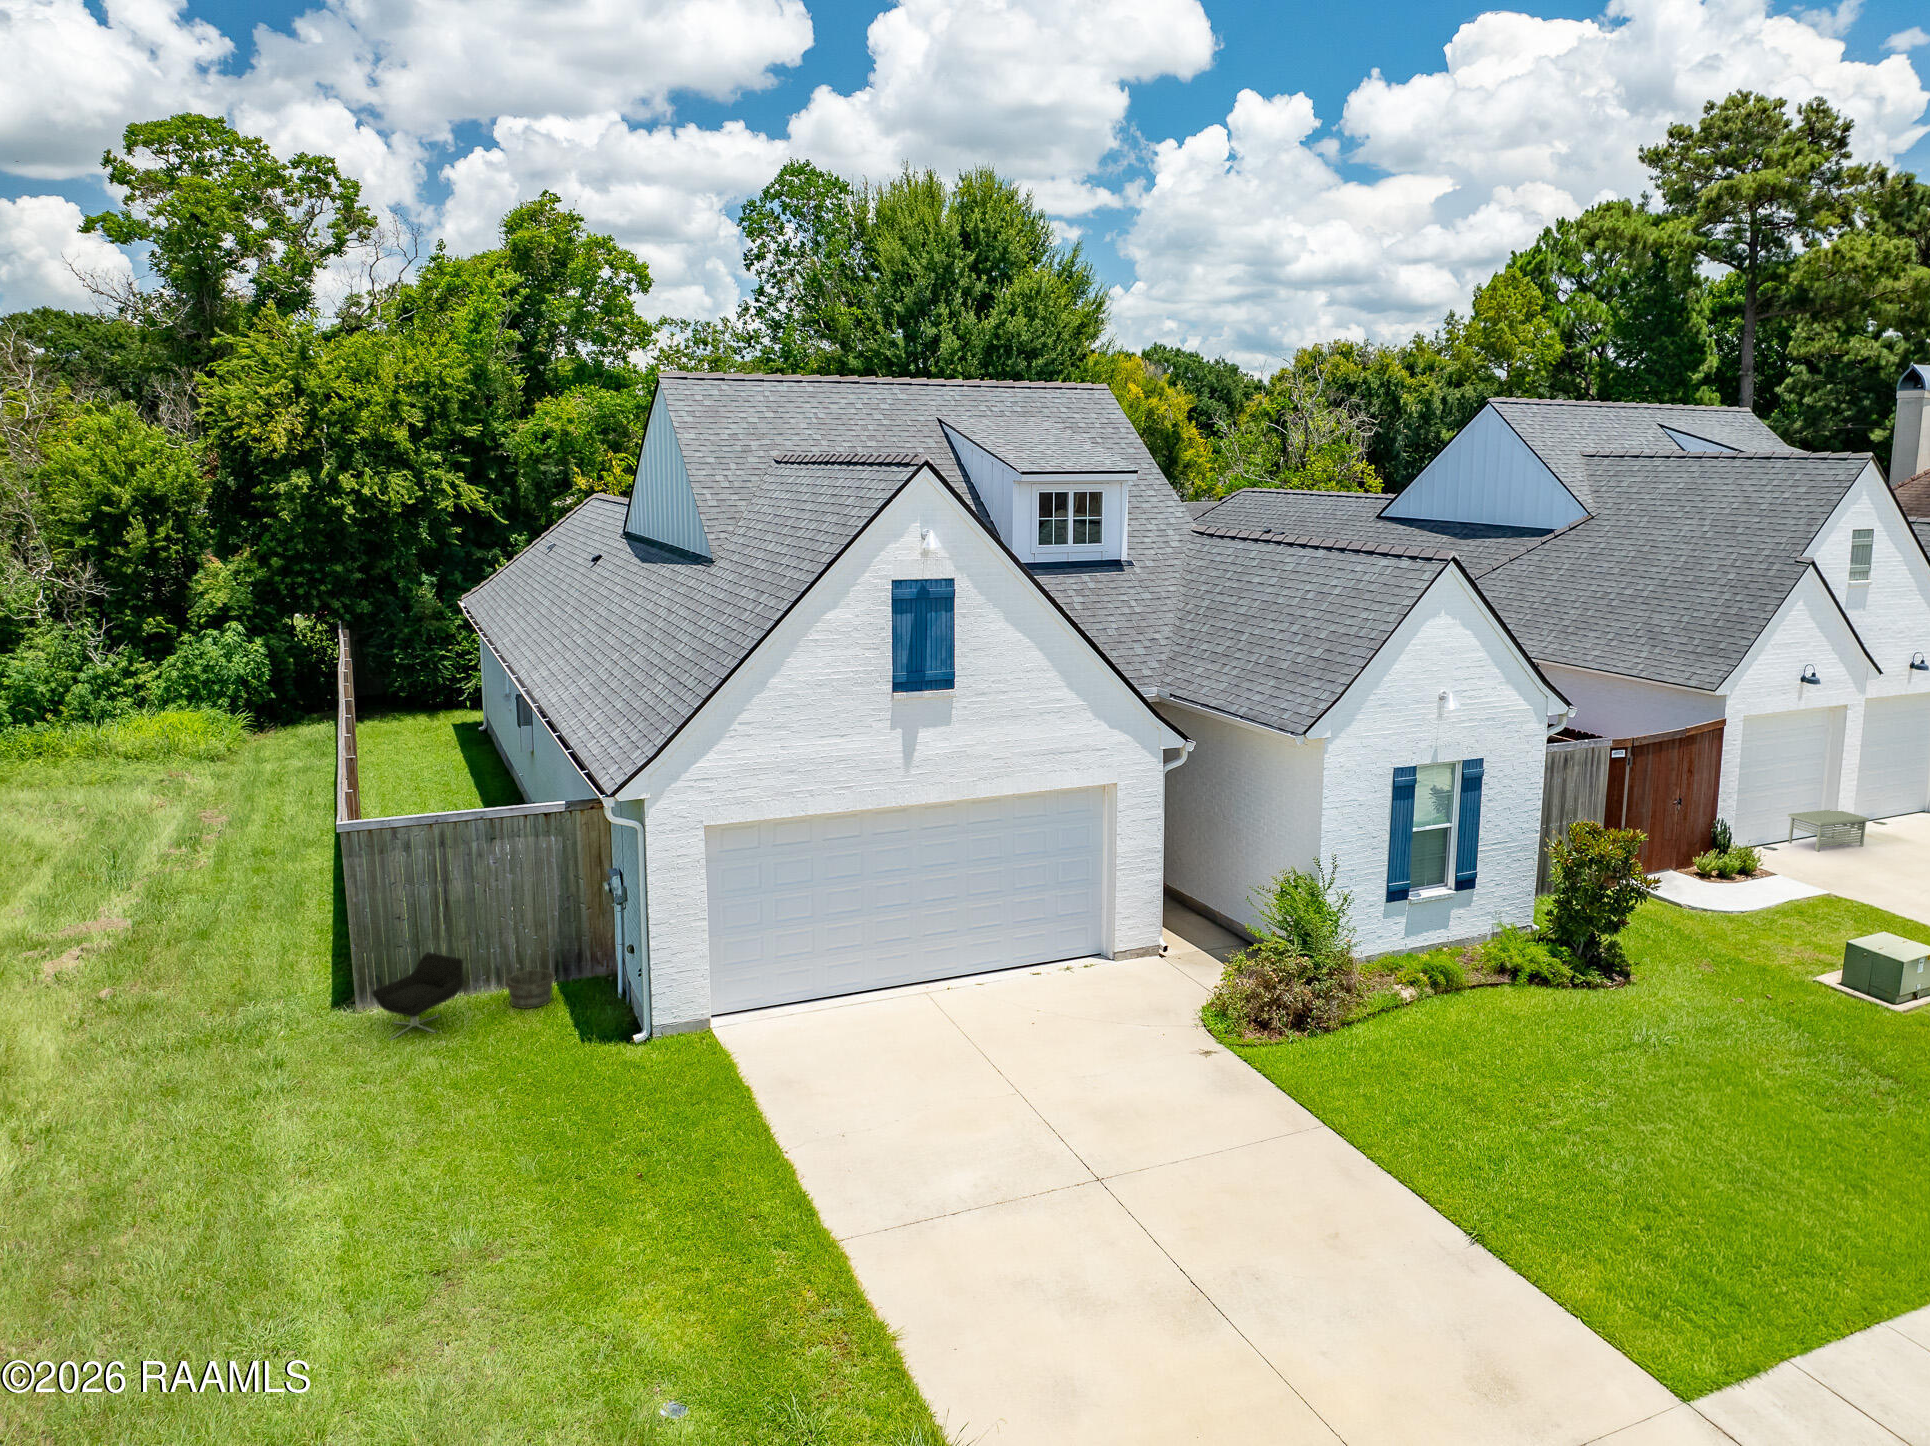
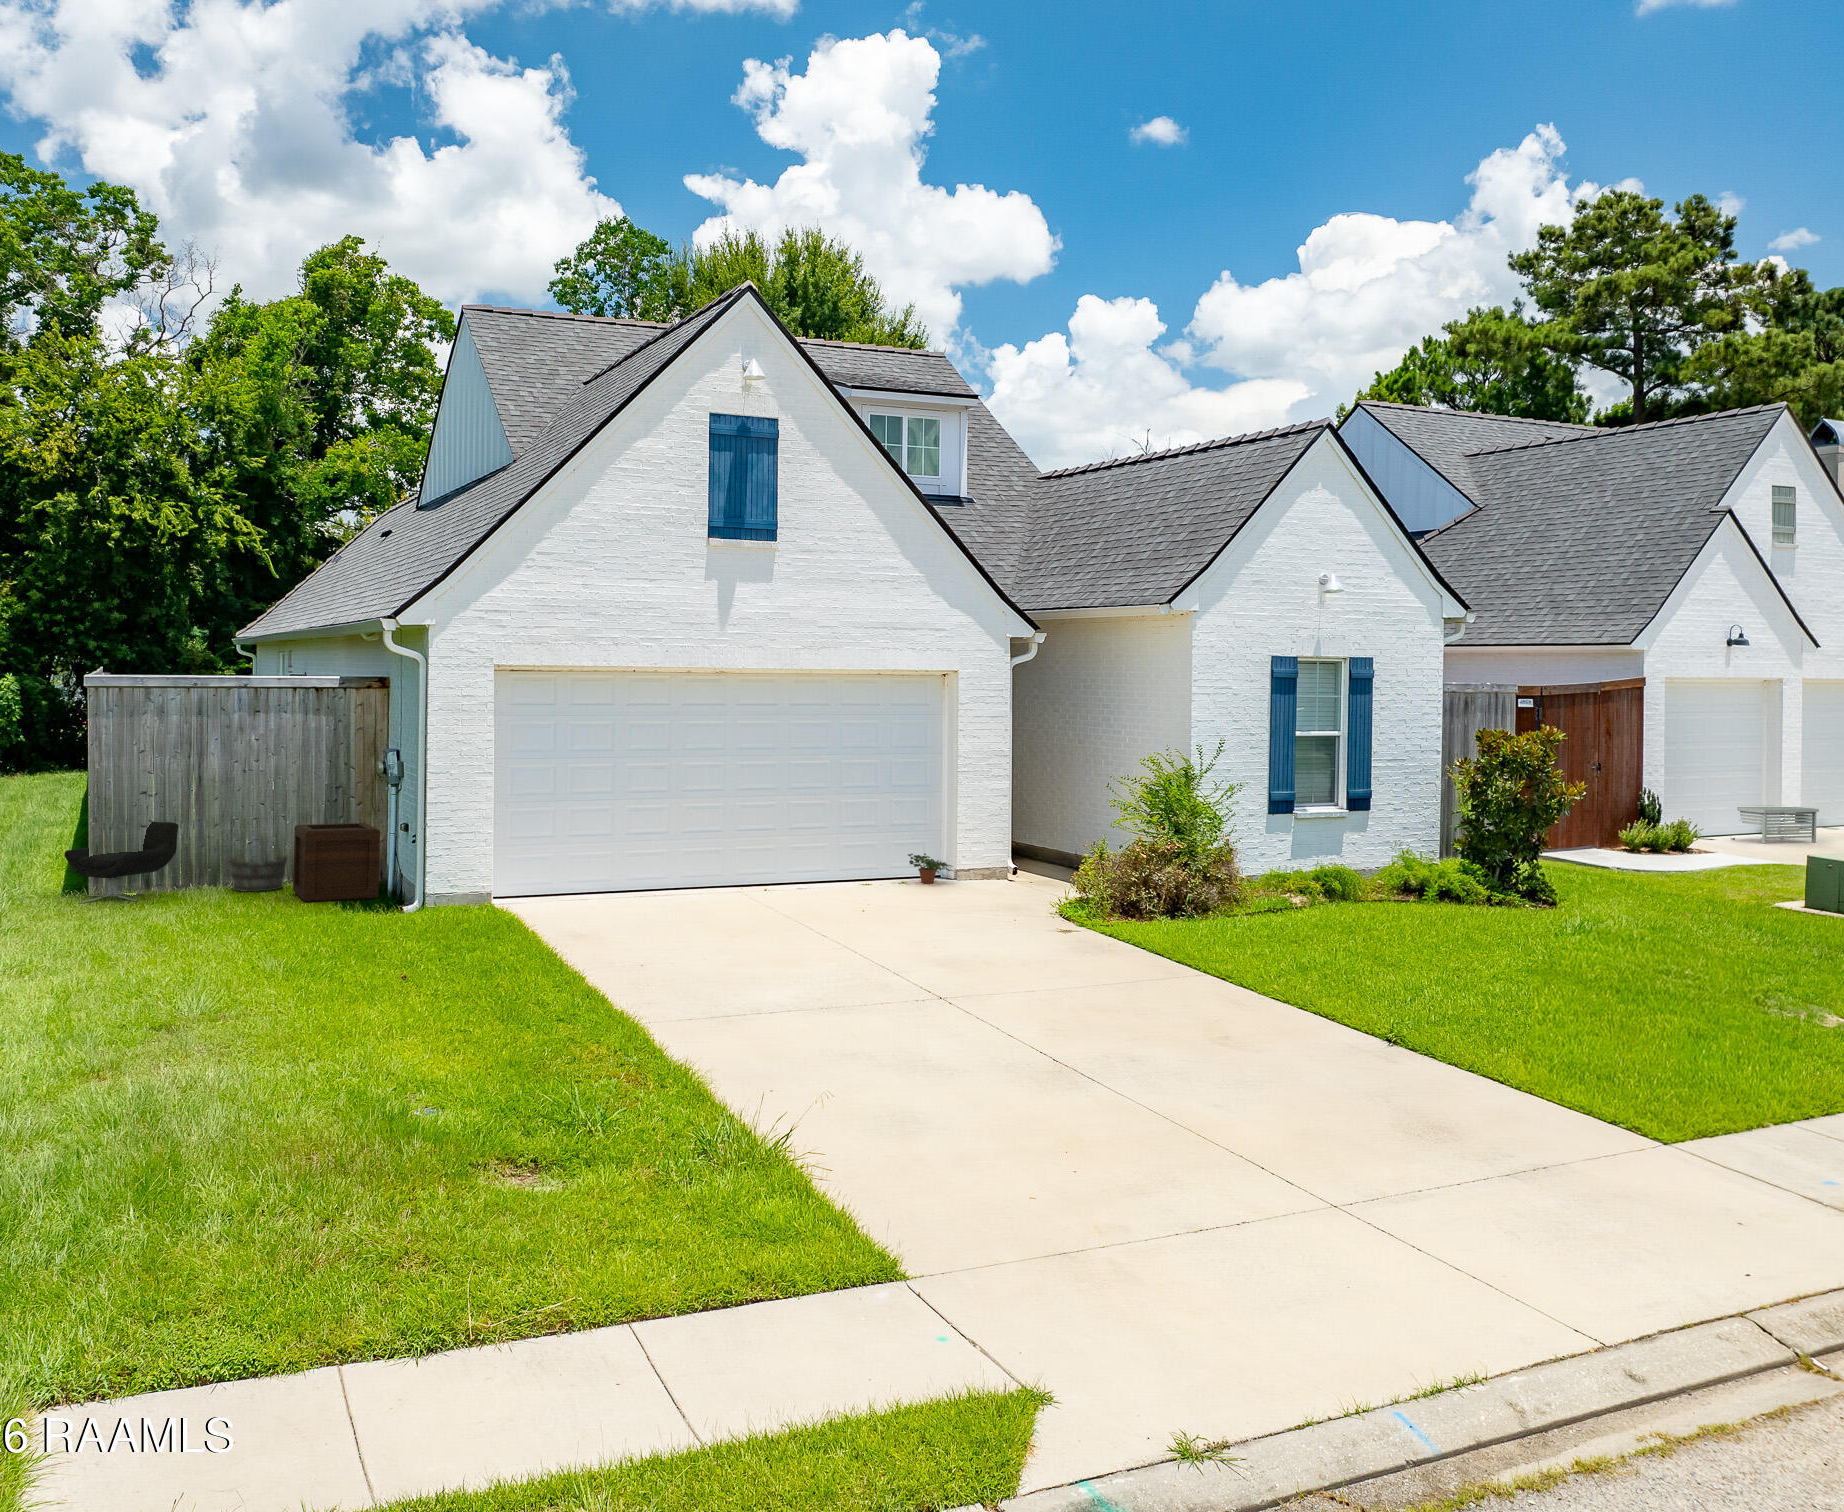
potted plant: none [1074,942,1115,971] -> present [908,853,953,883]
wooden crate: none [560,947,635,1032] -> present [293,823,380,902]

